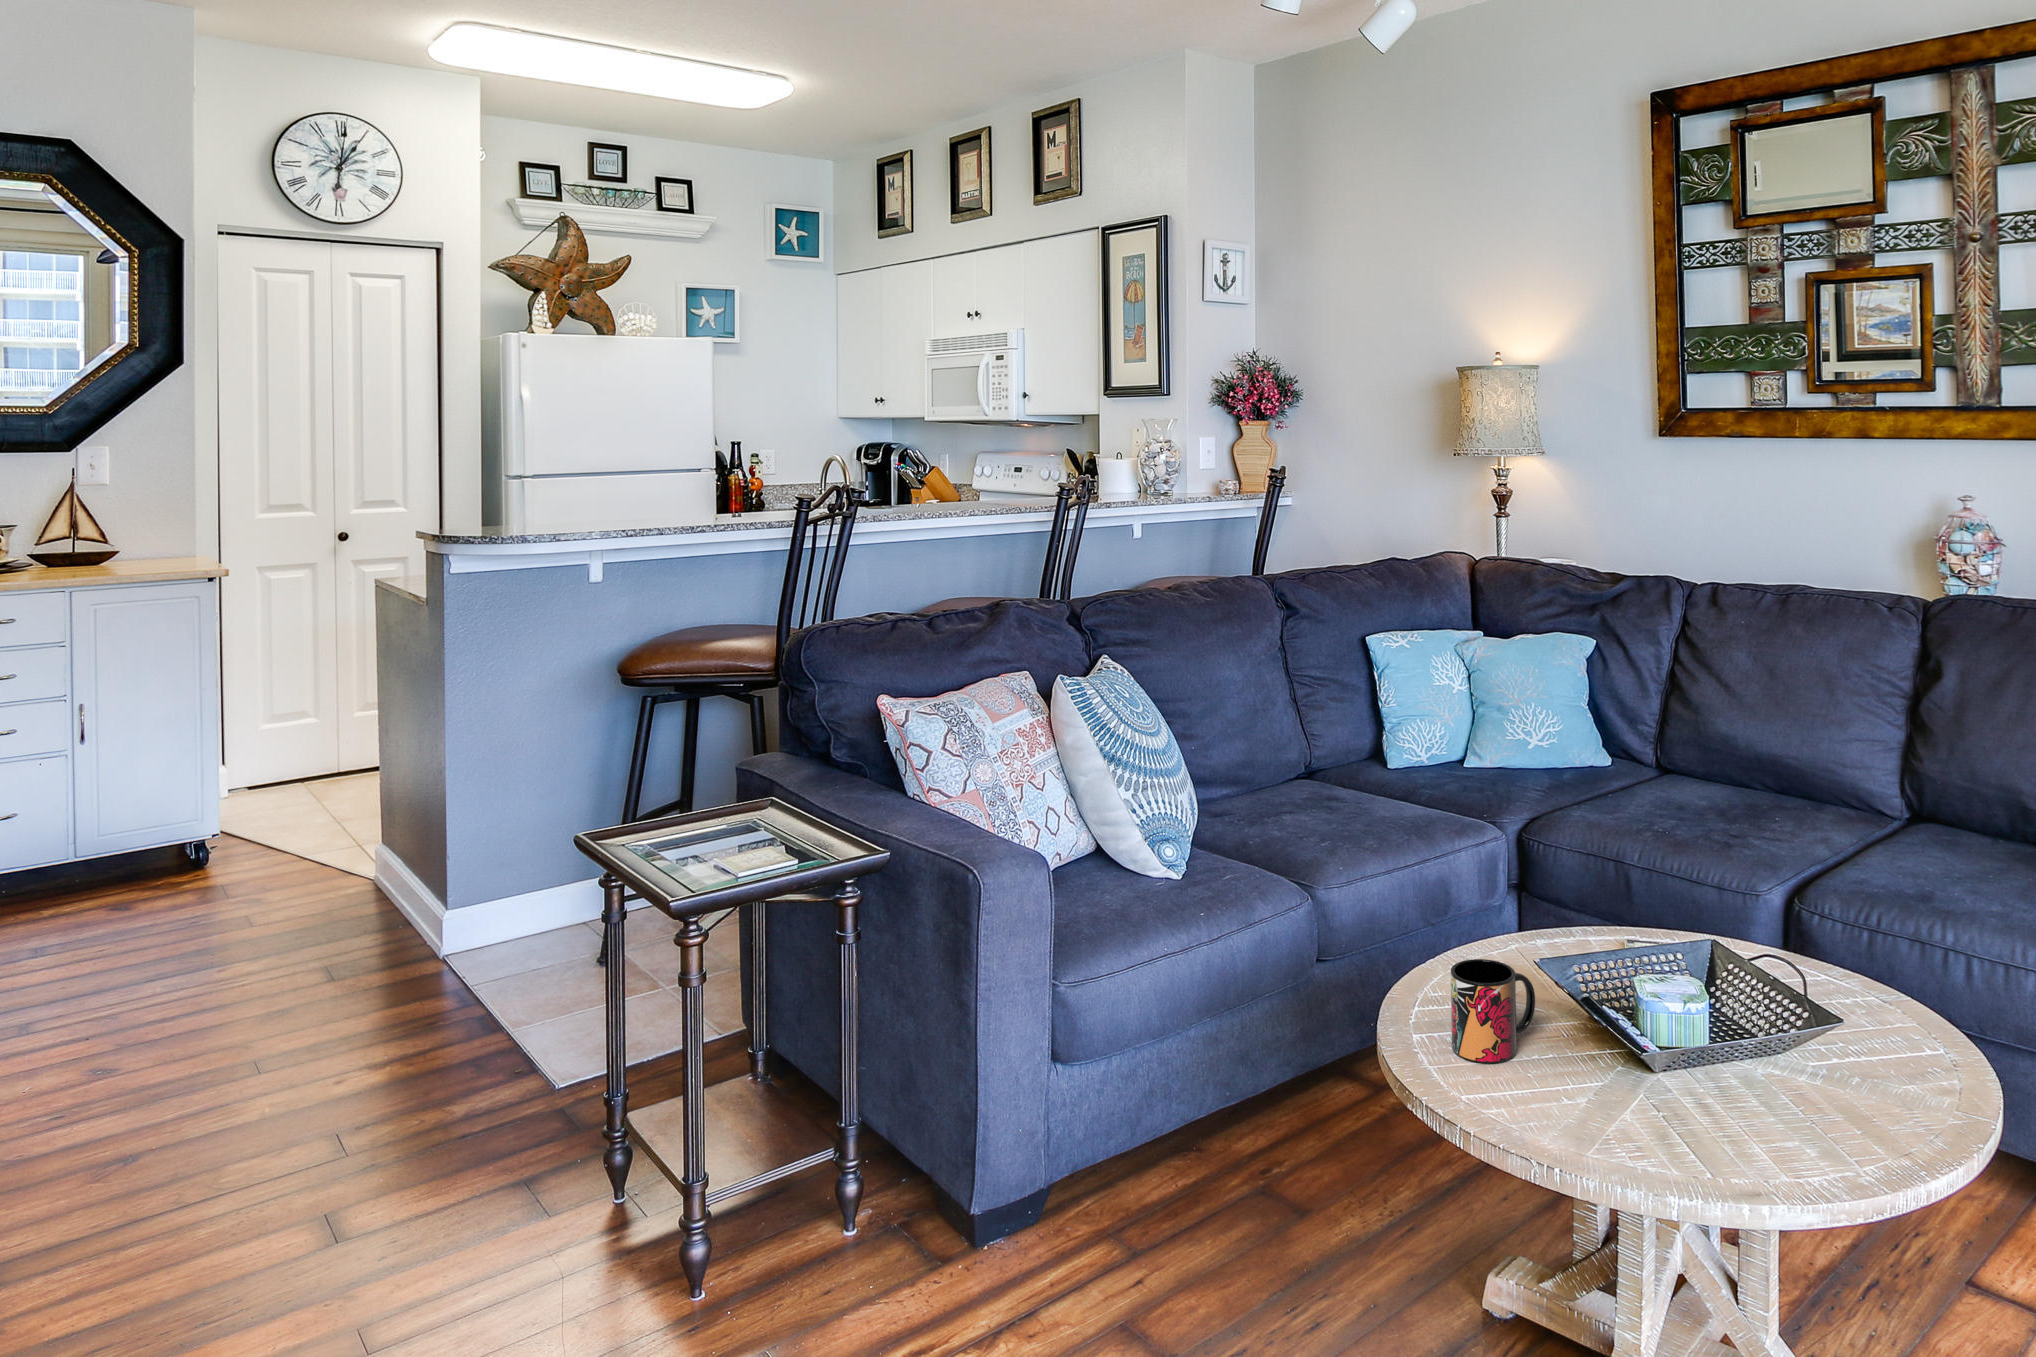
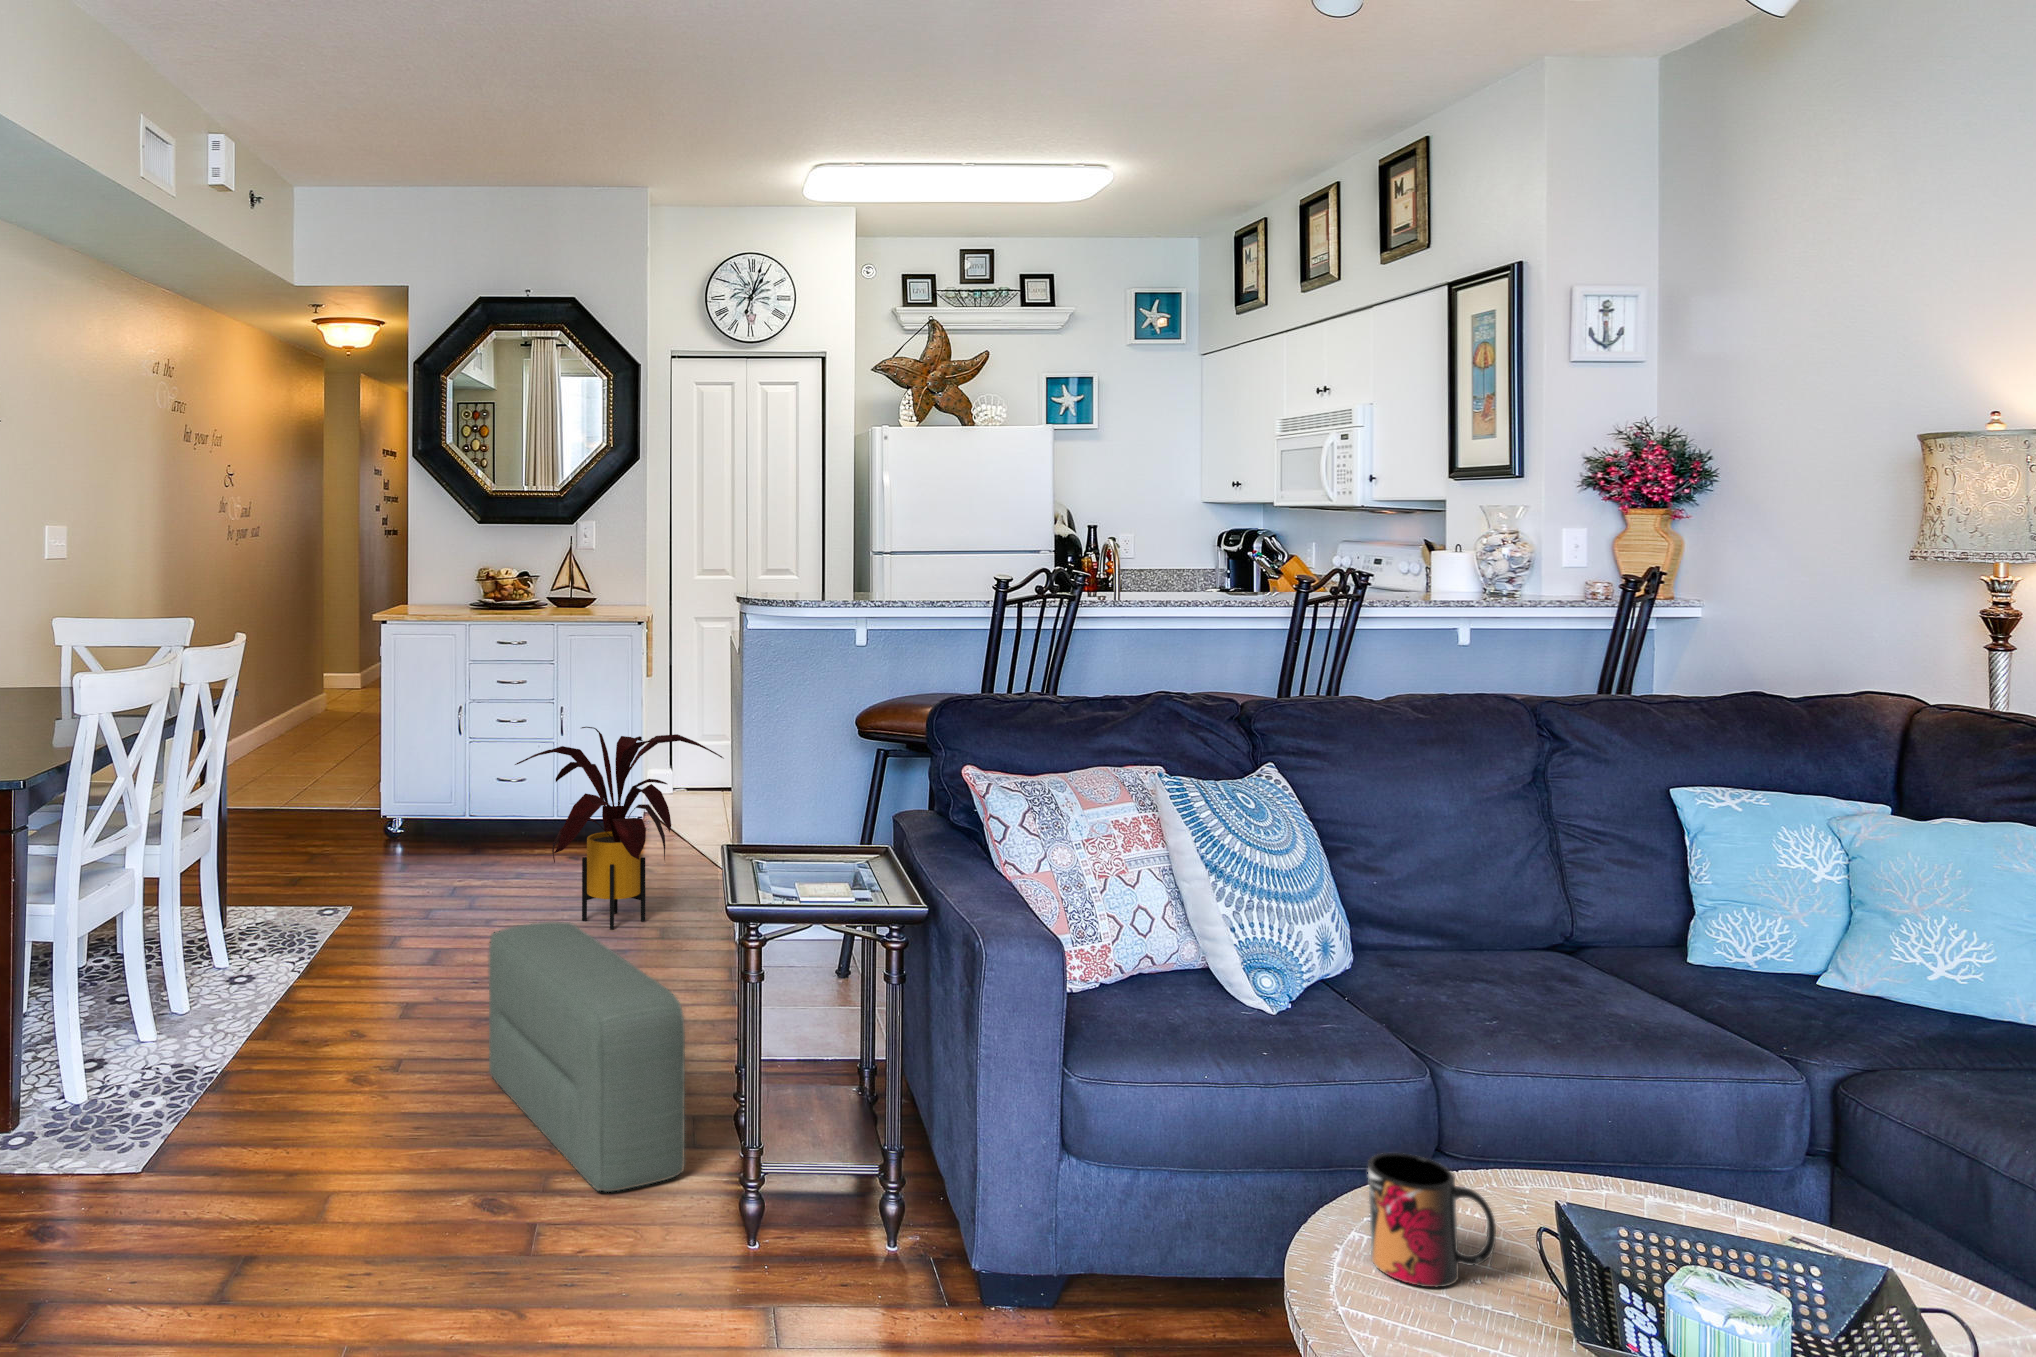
house plant: none [76,715,395,978] -> present [515,727,723,929]
pouf: none [175,980,557,1298] -> present [488,922,685,1191]

